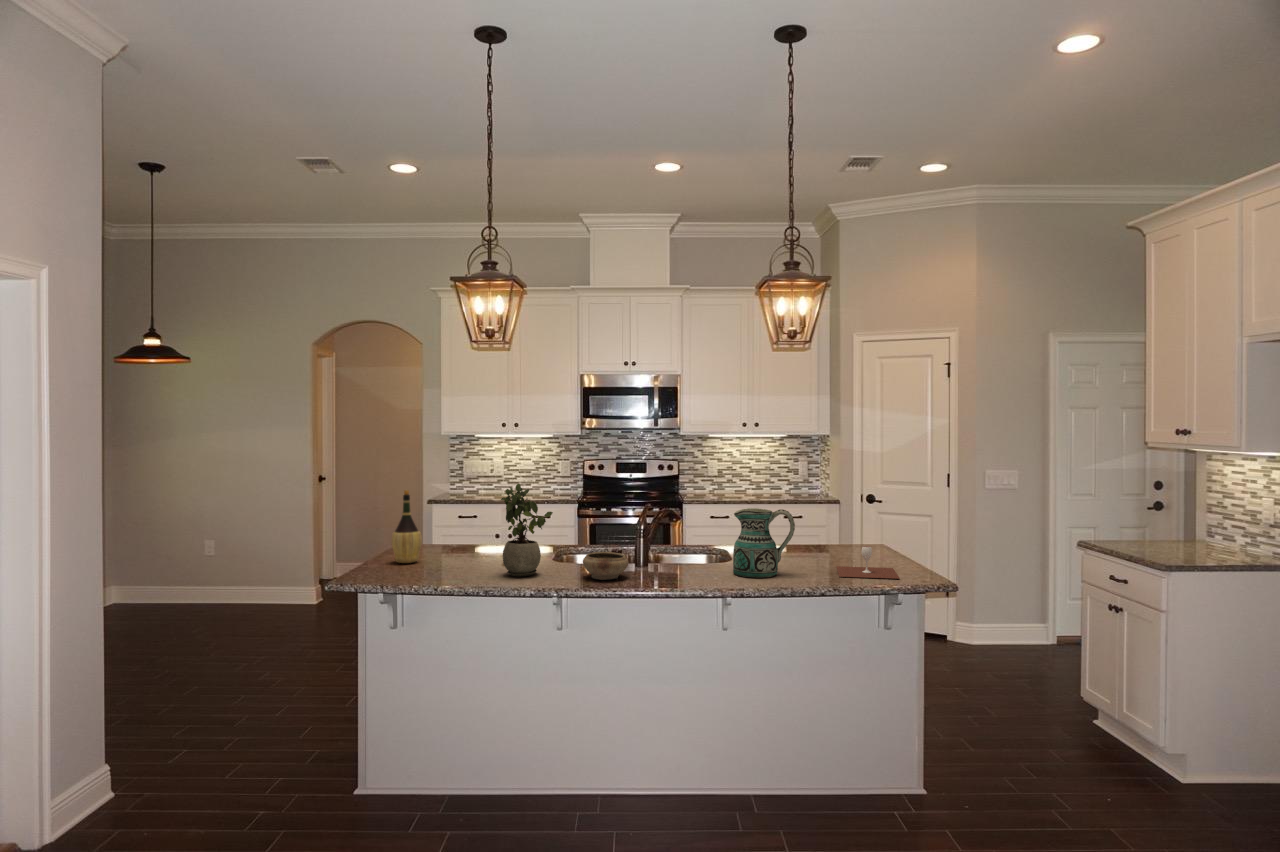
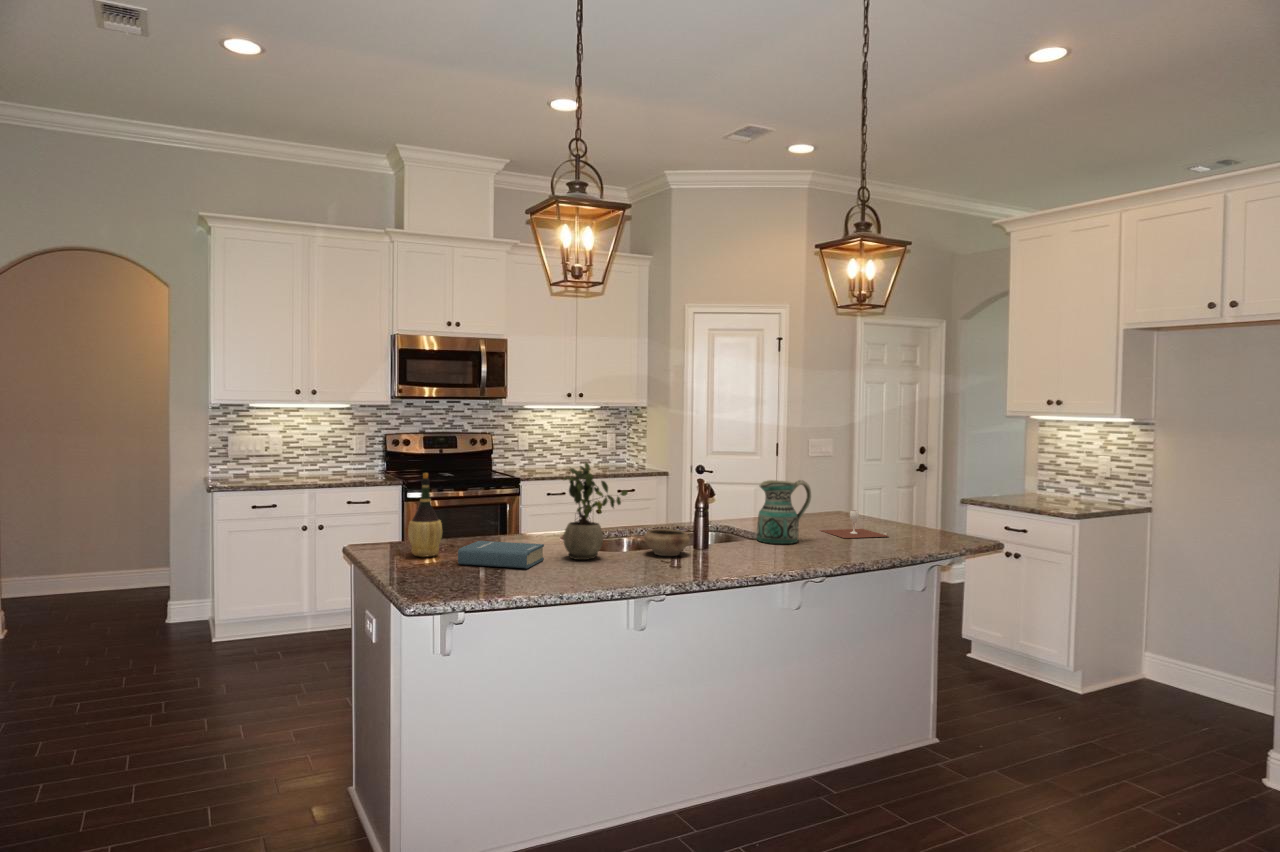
hardback book: none [408,552,484,580] -> present [458,541,544,568]

